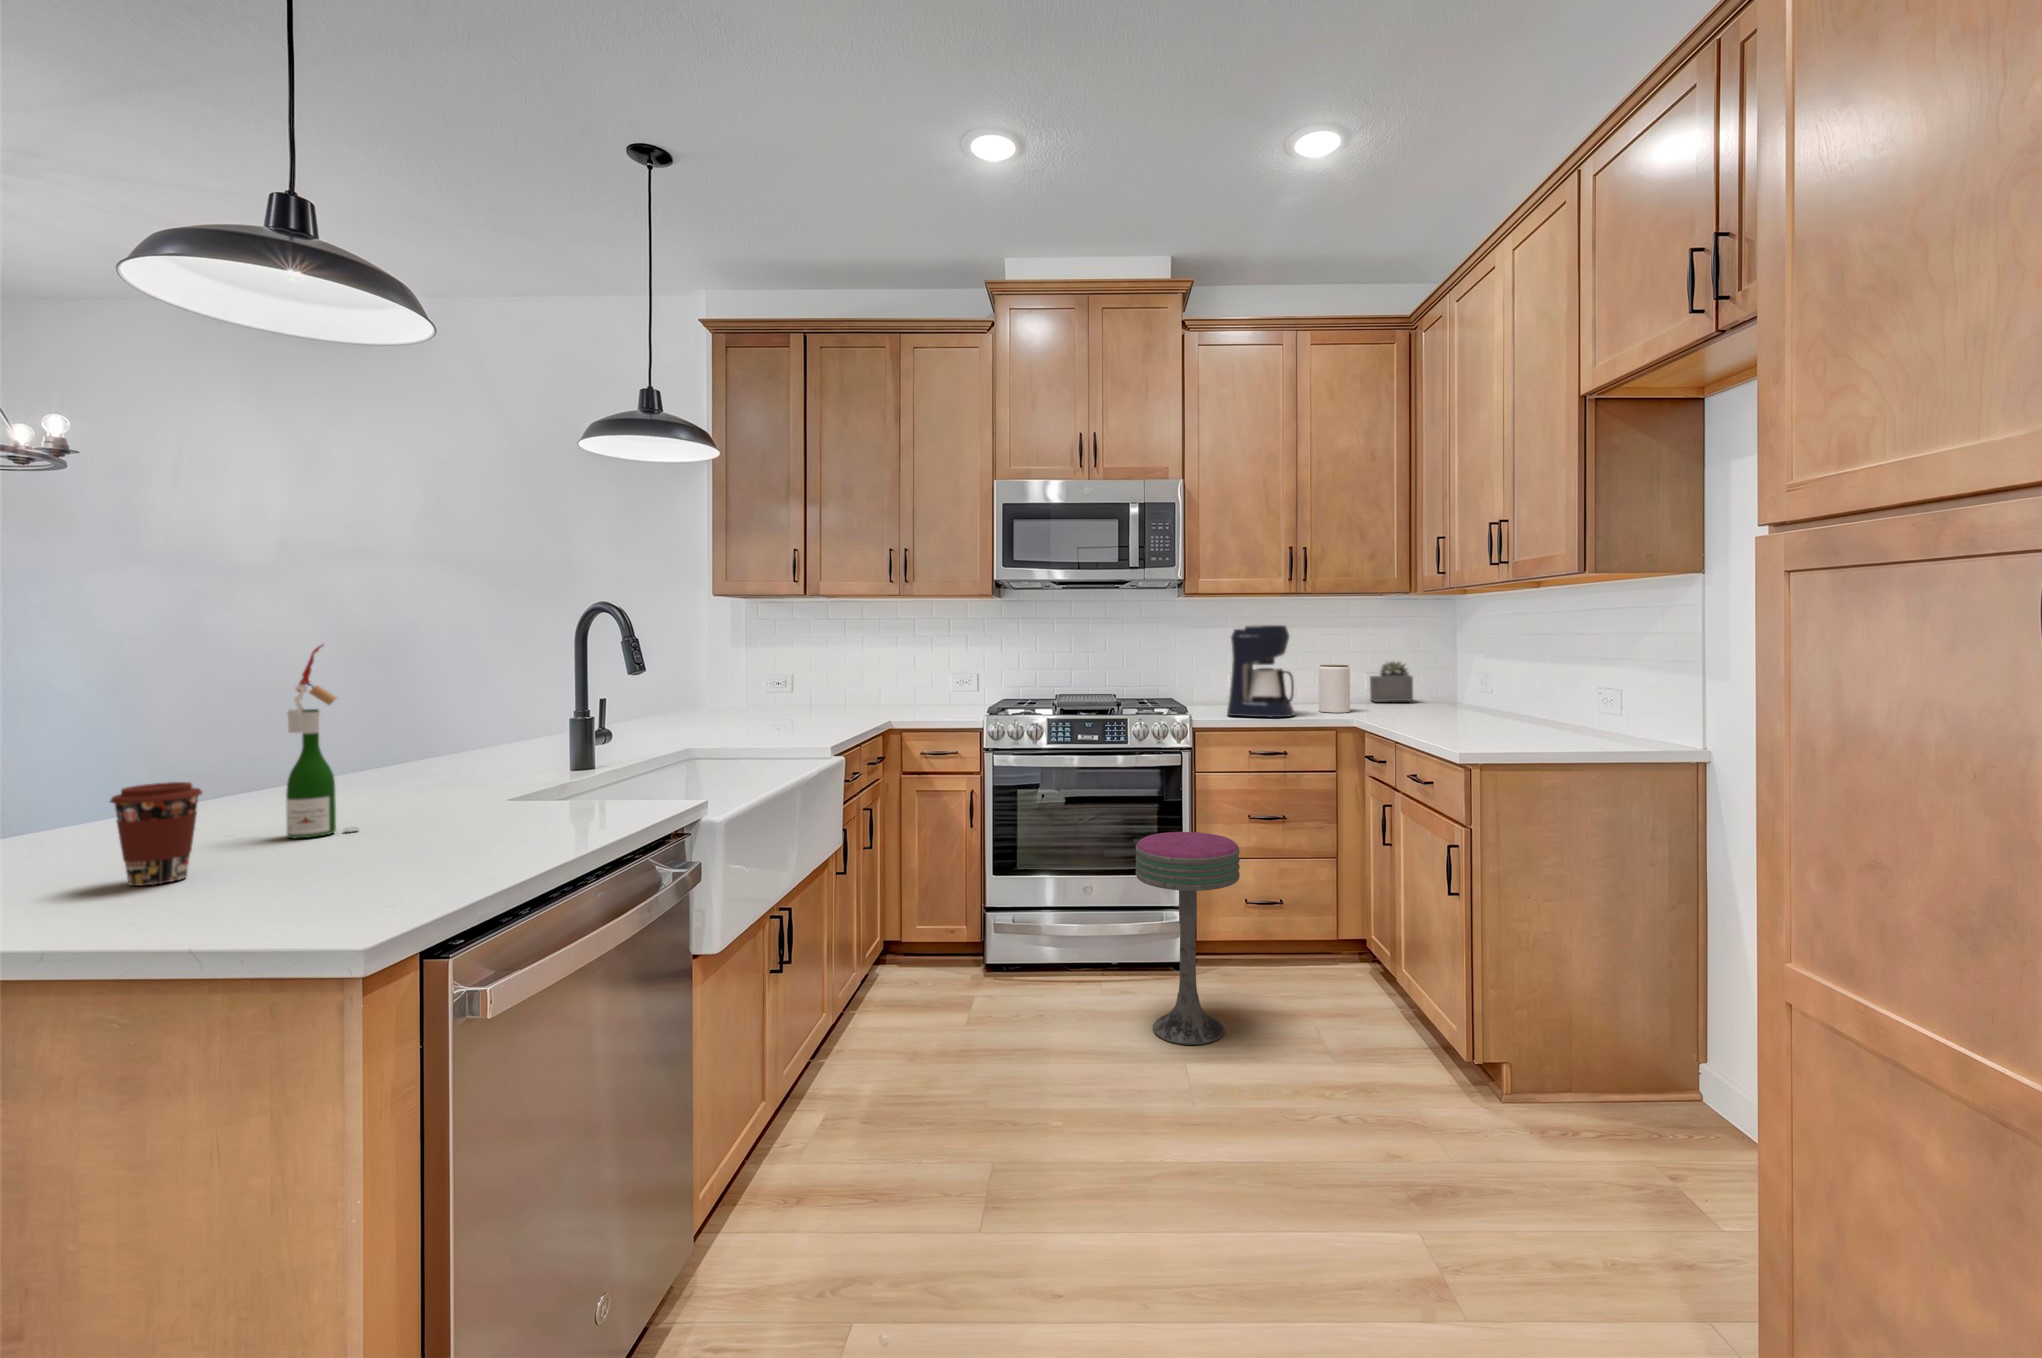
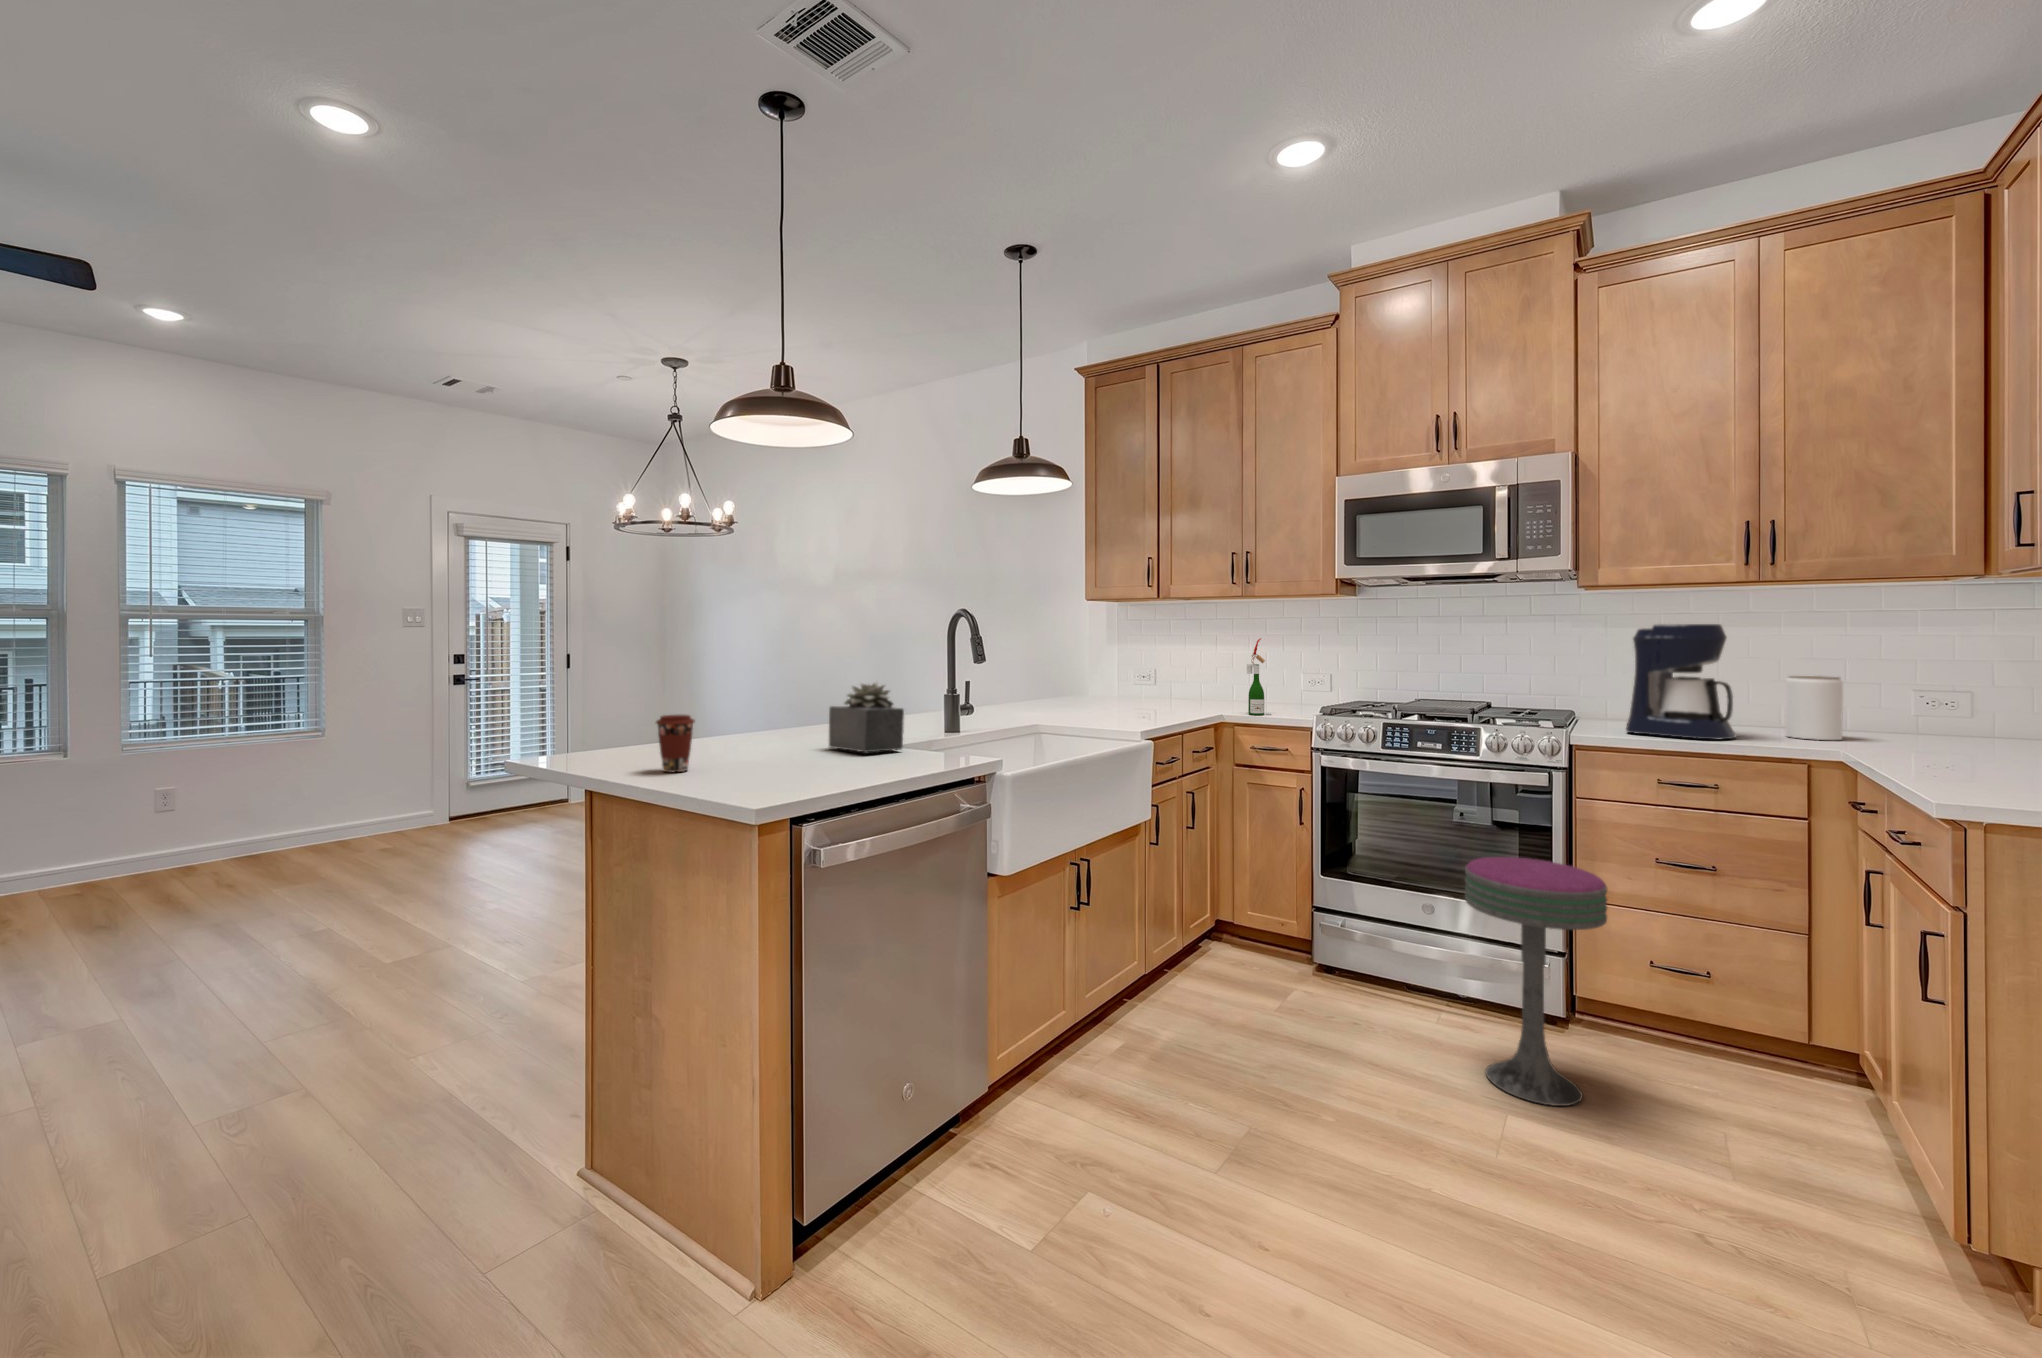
wine bottle: present [286,645,359,838] -> present [1247,638,1271,715]
succulent plant: present [1370,661,1413,701] -> present [829,683,904,752]

